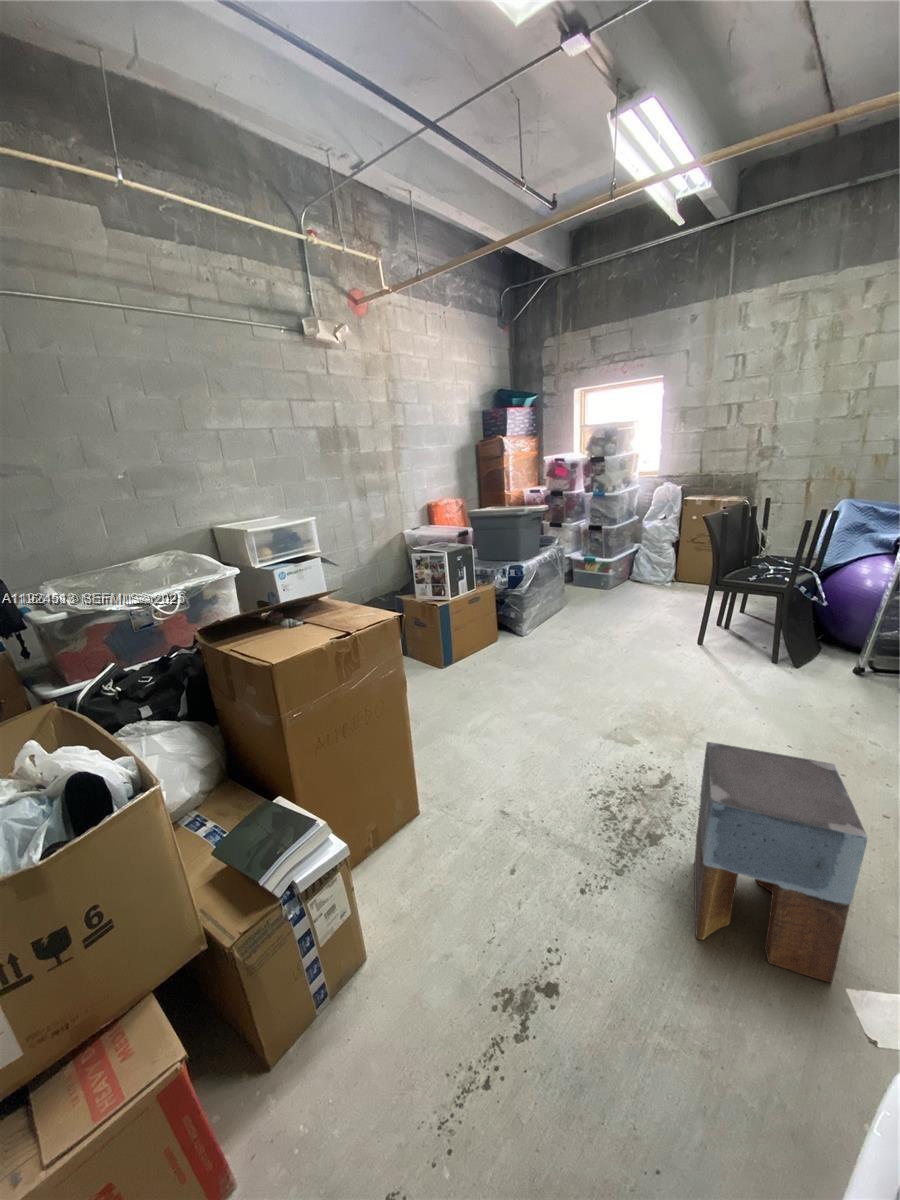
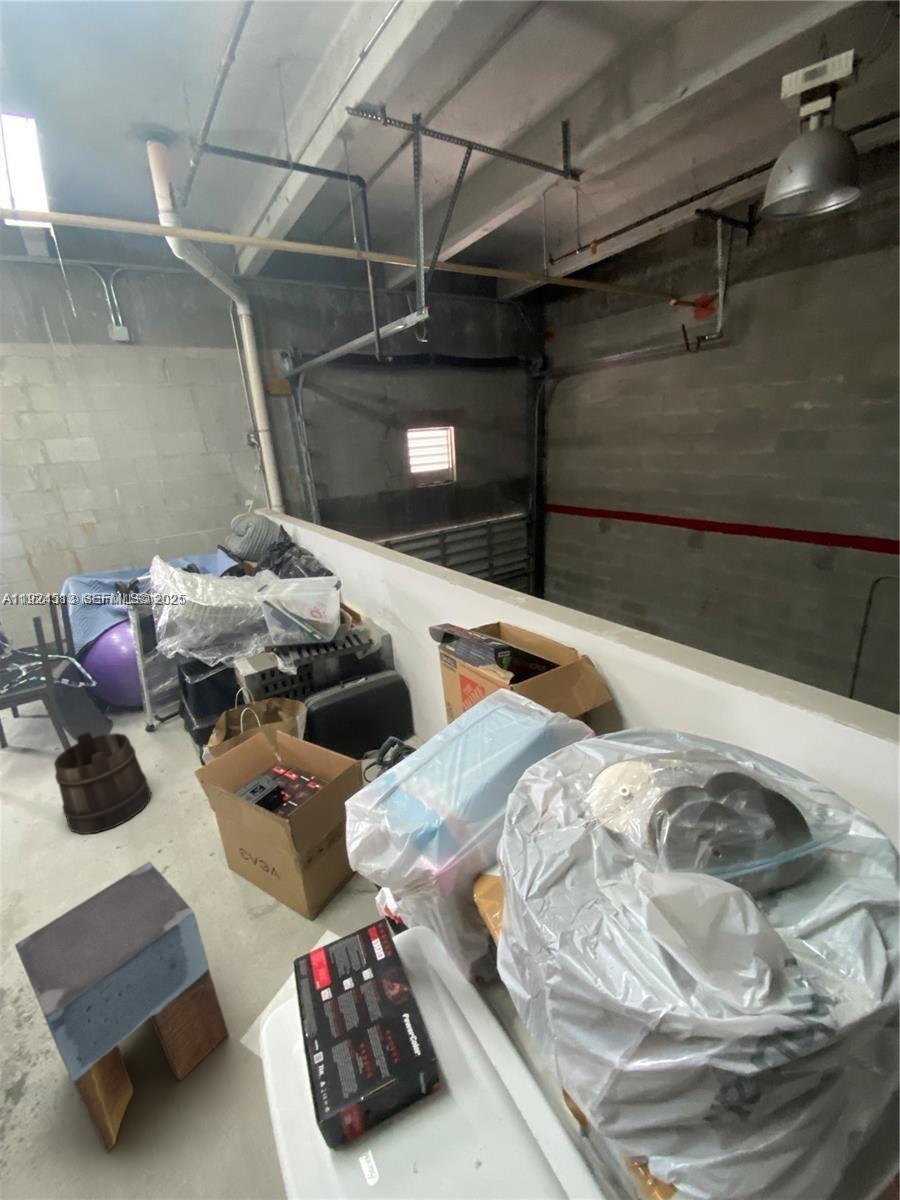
bucket: none [754,636,844,733] -> present [54,732,151,834]

